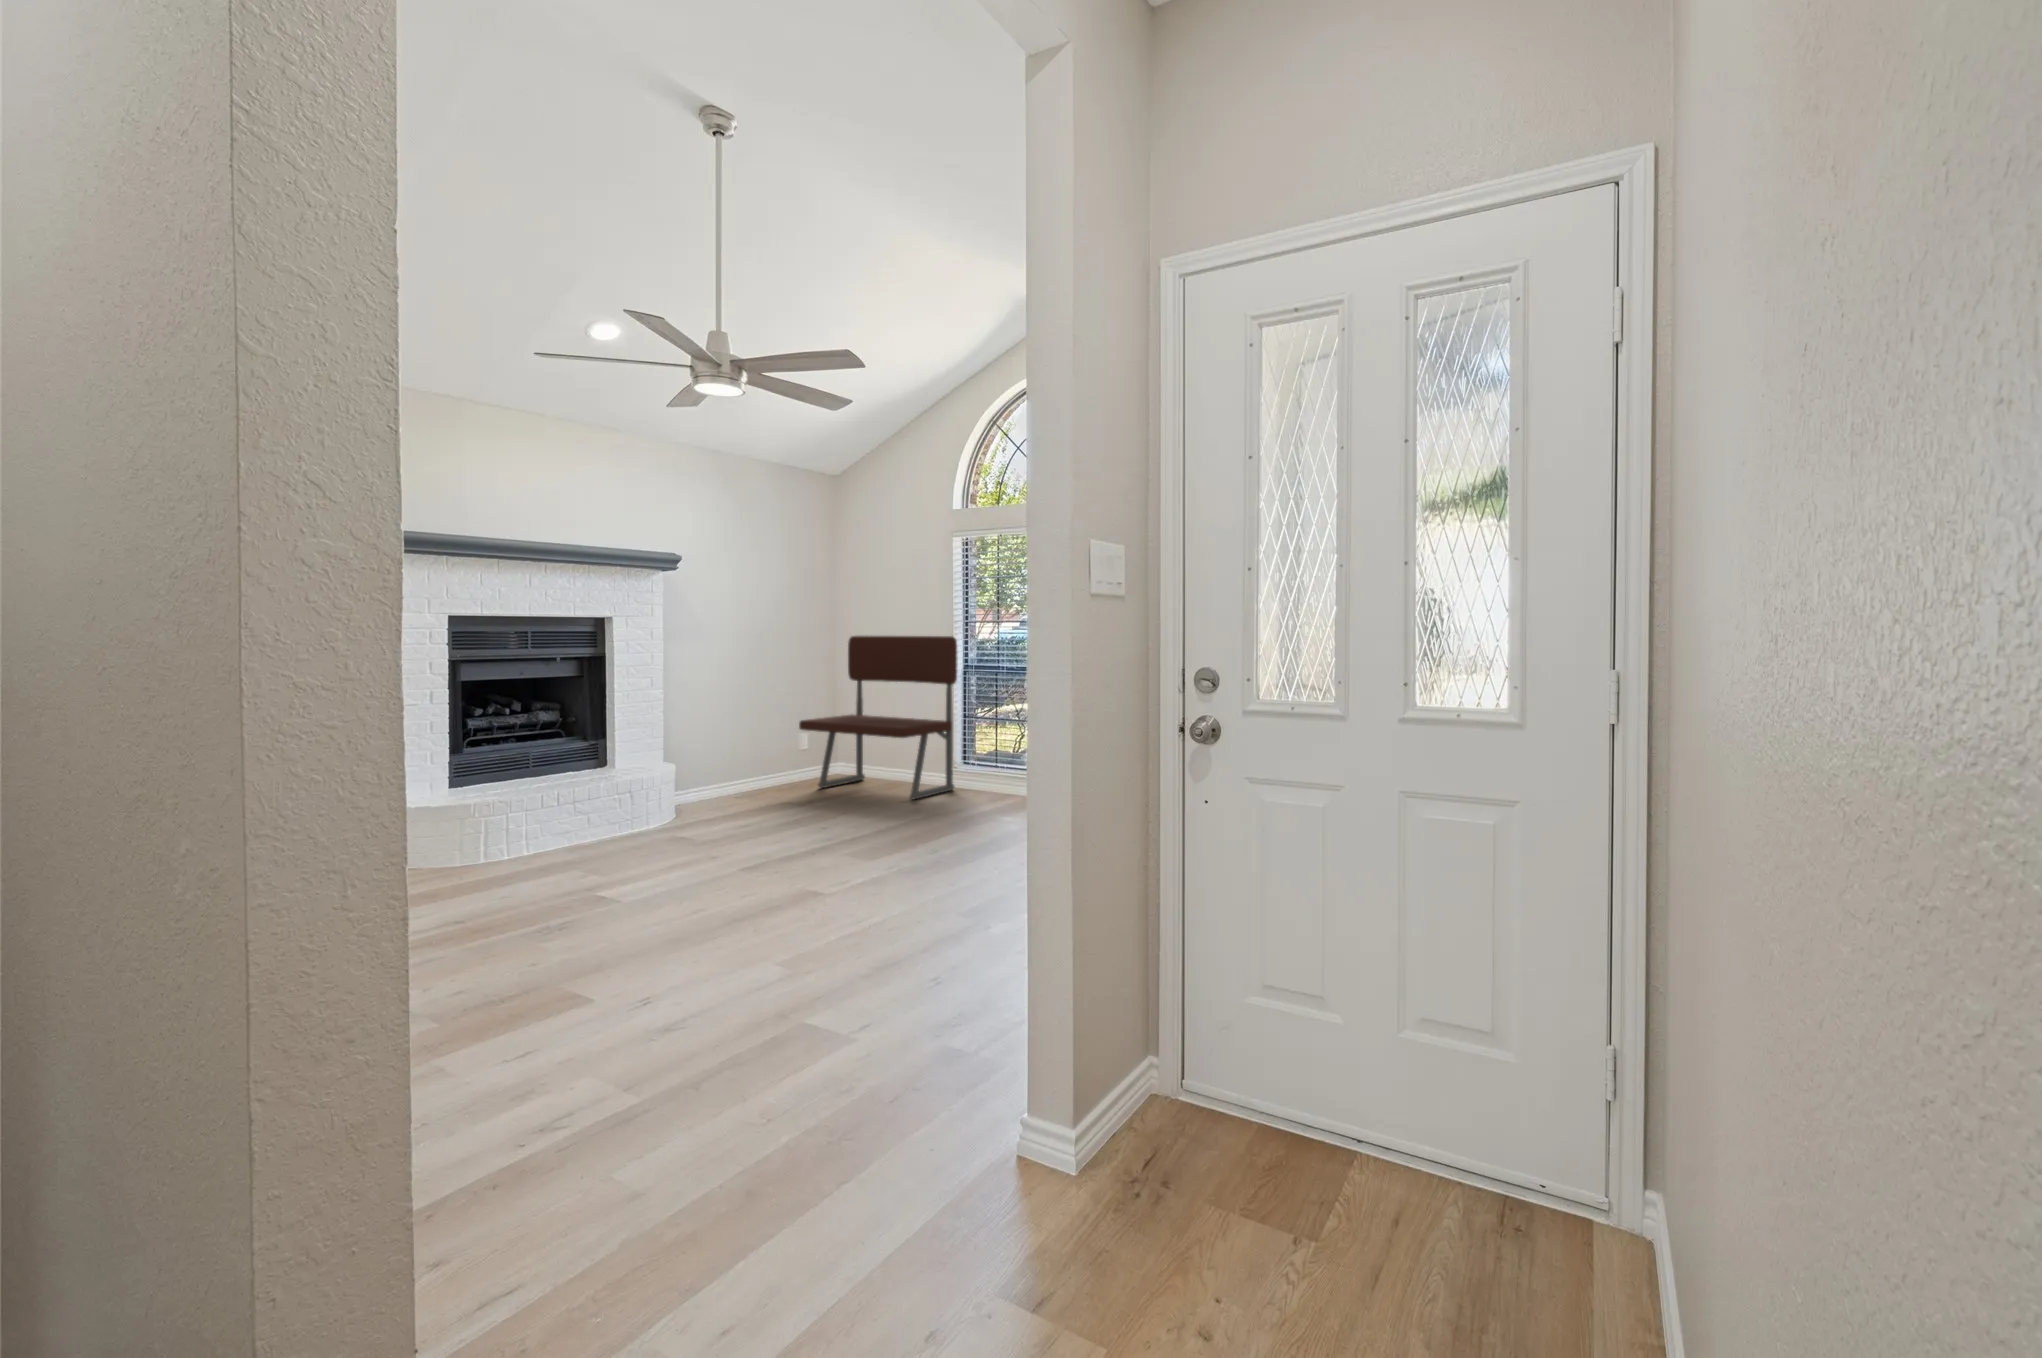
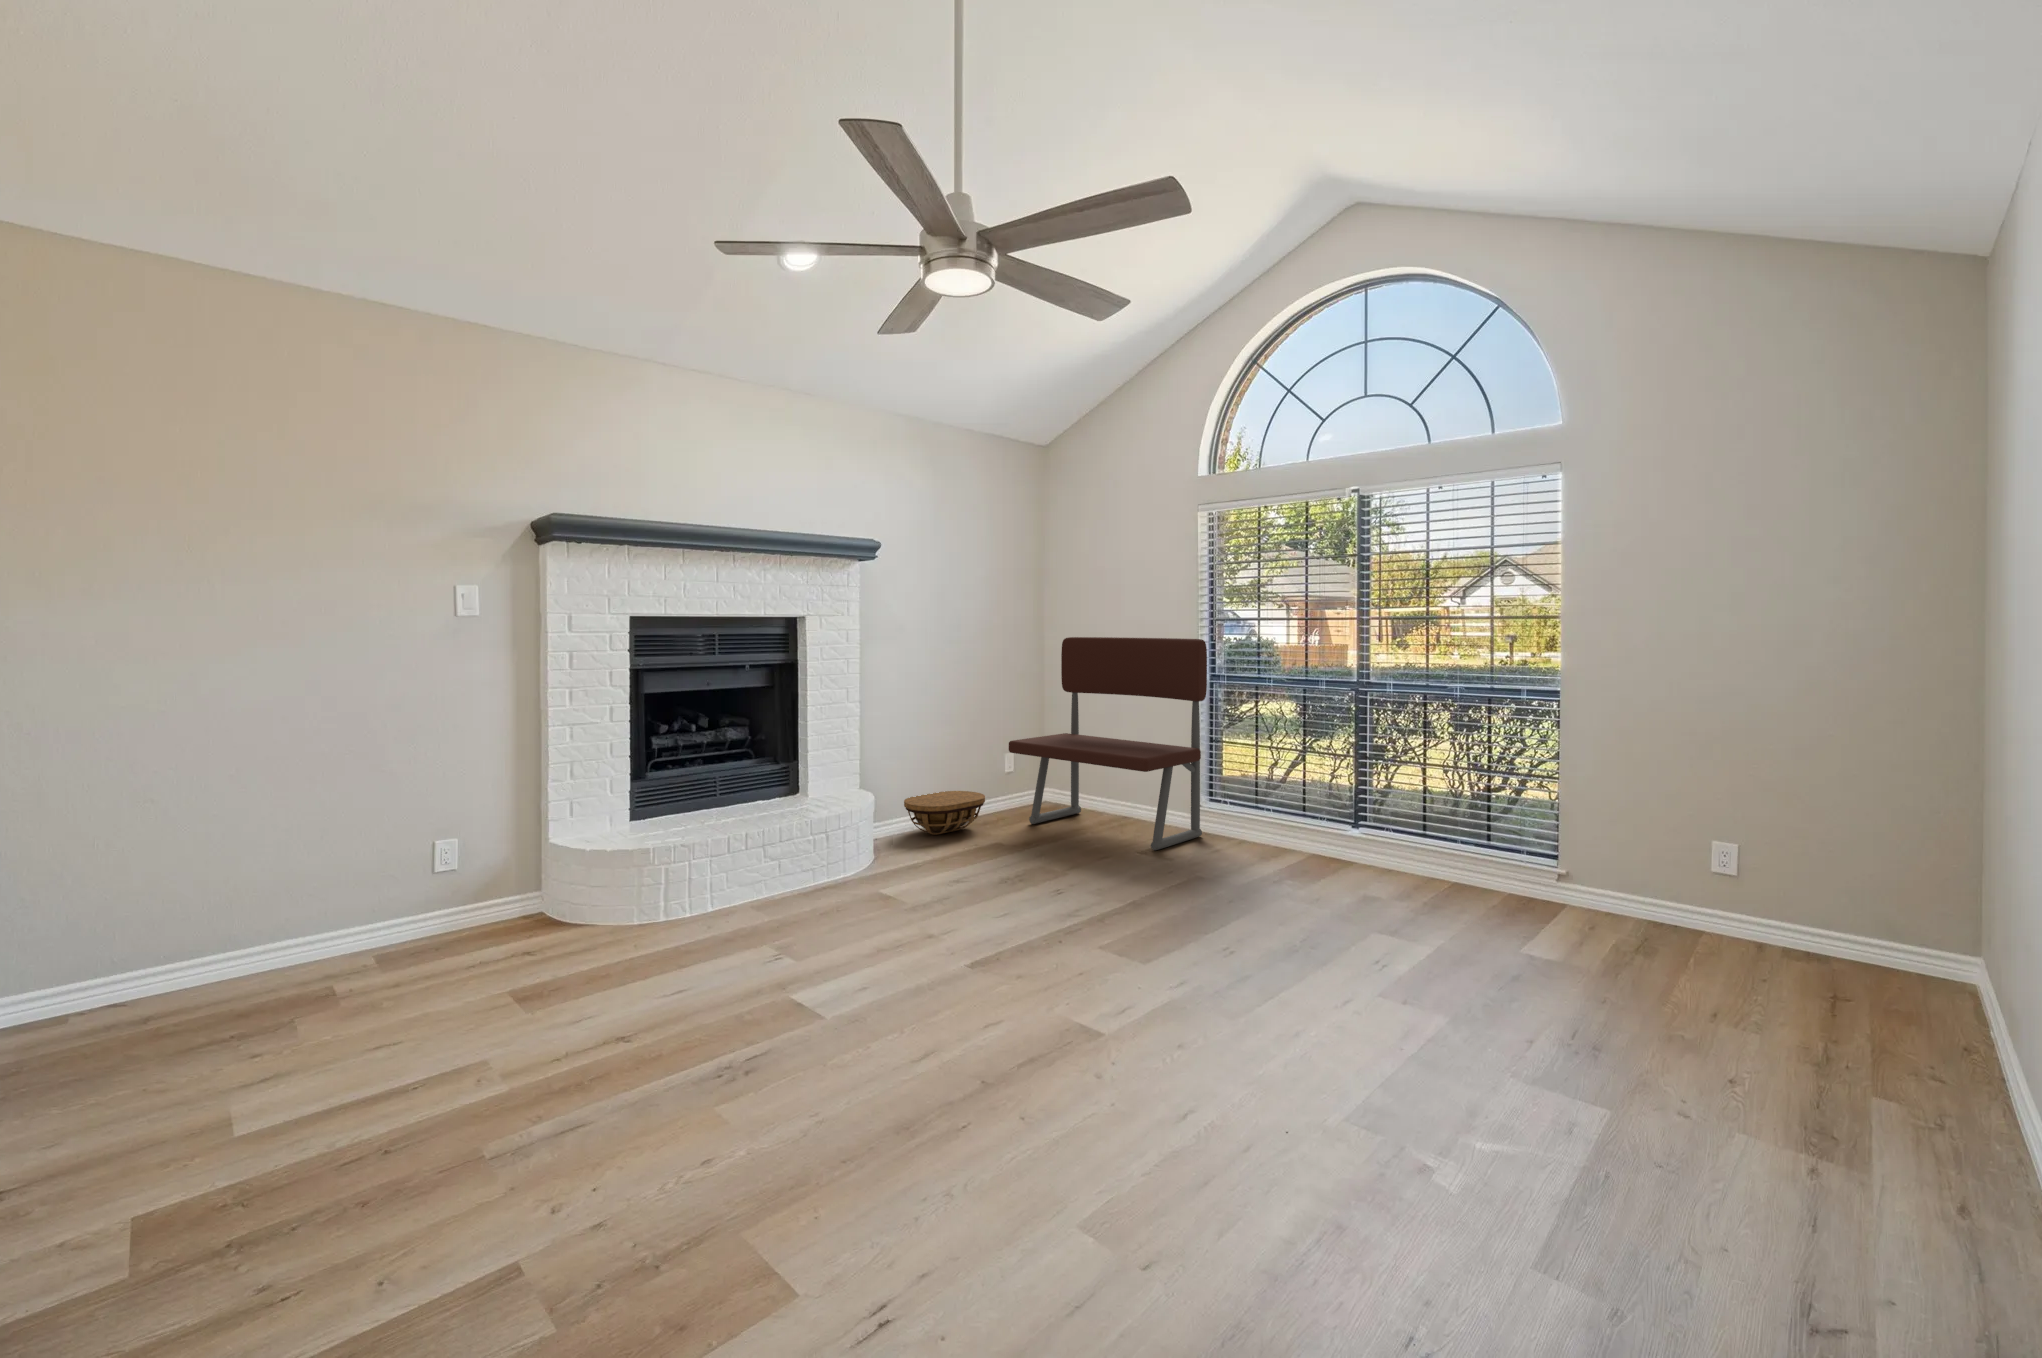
basket: none [706,764,779,799] -> present [904,791,985,835]

